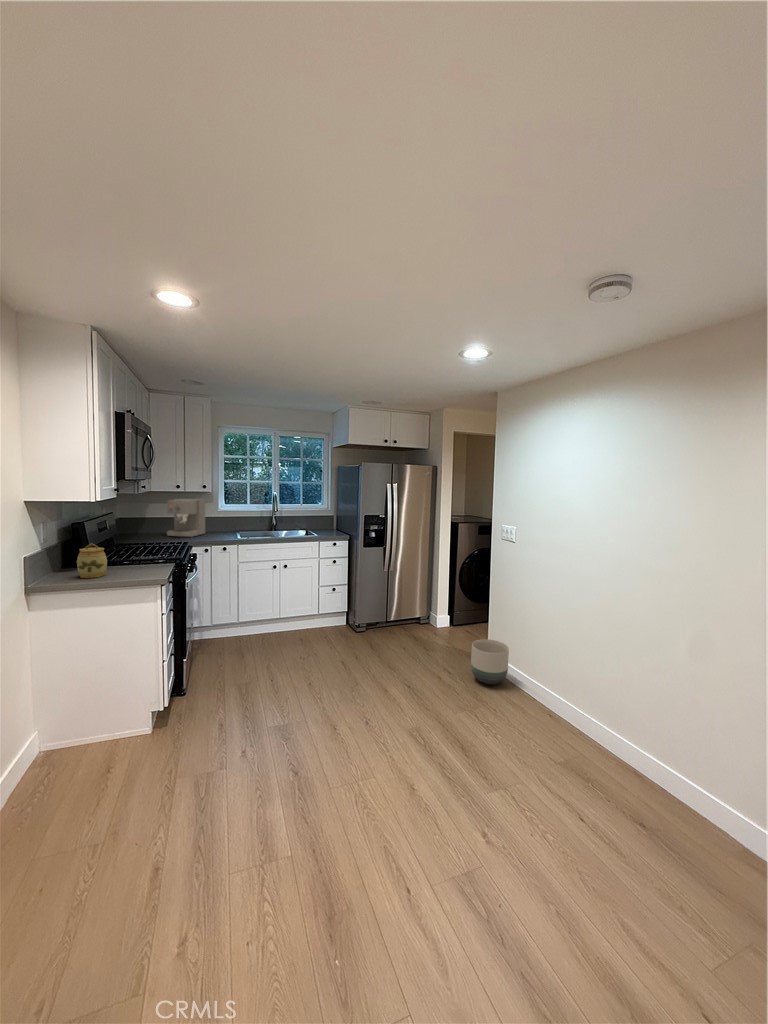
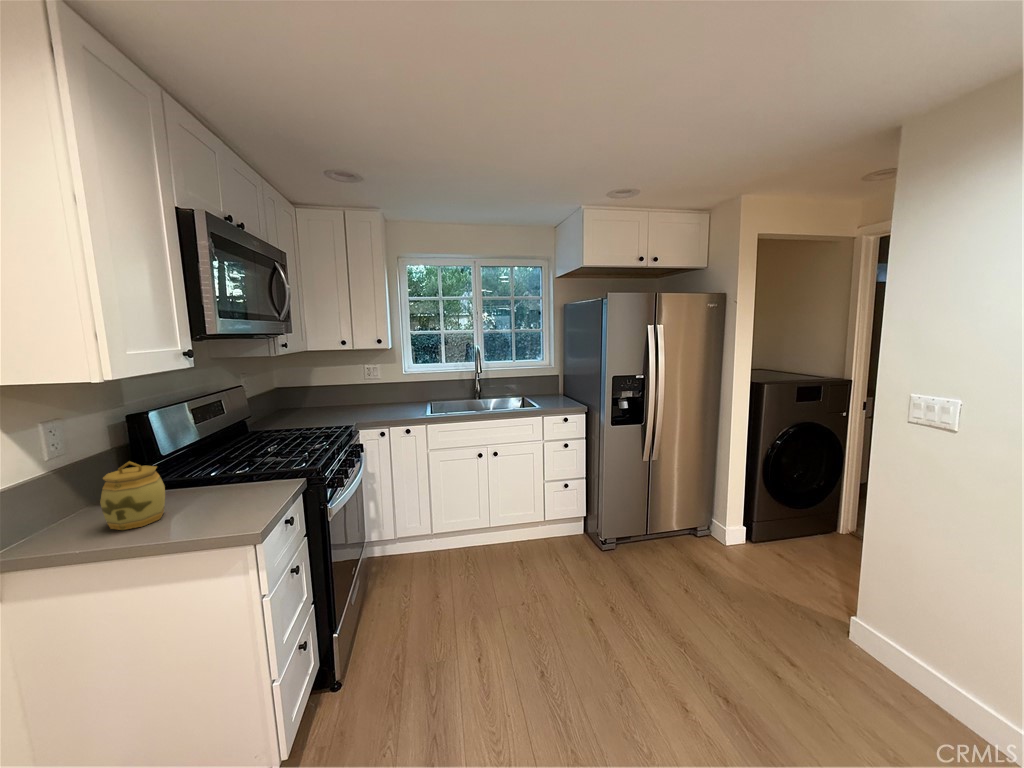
coffee maker: present [167,499,205,537] -> none [333,359,387,412]
planter: present [471,639,509,684] -> none [845,614,945,719]

